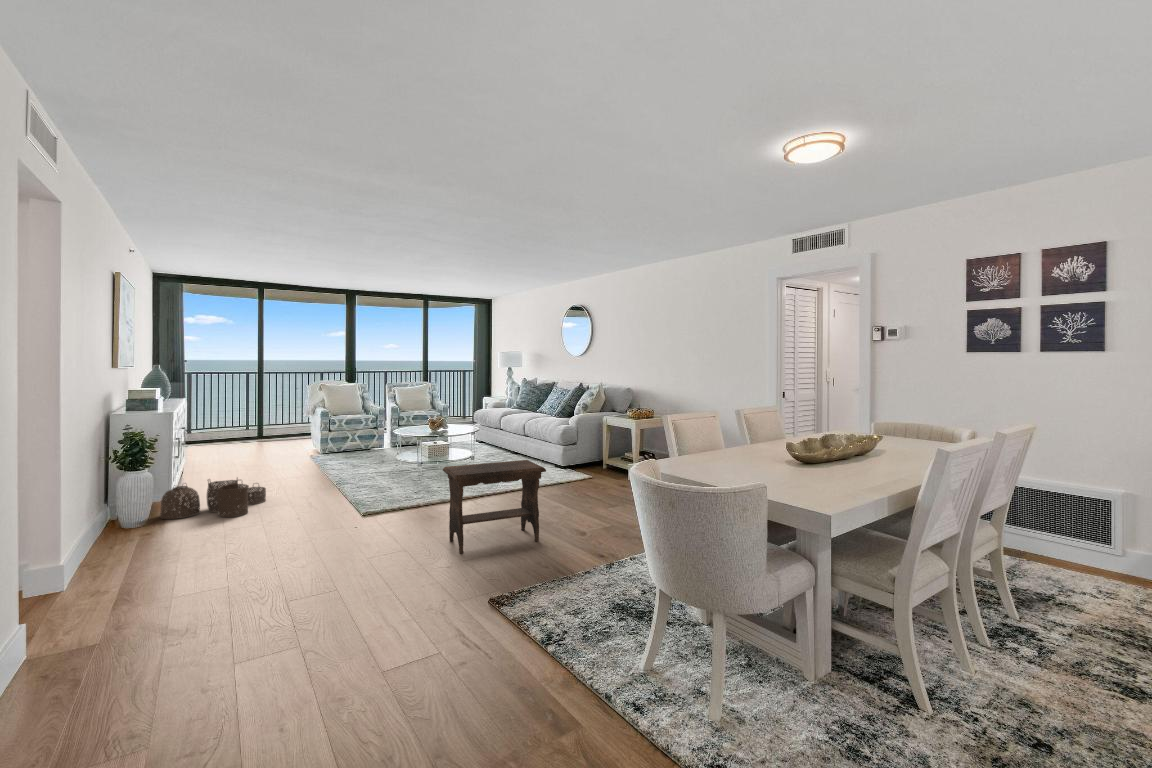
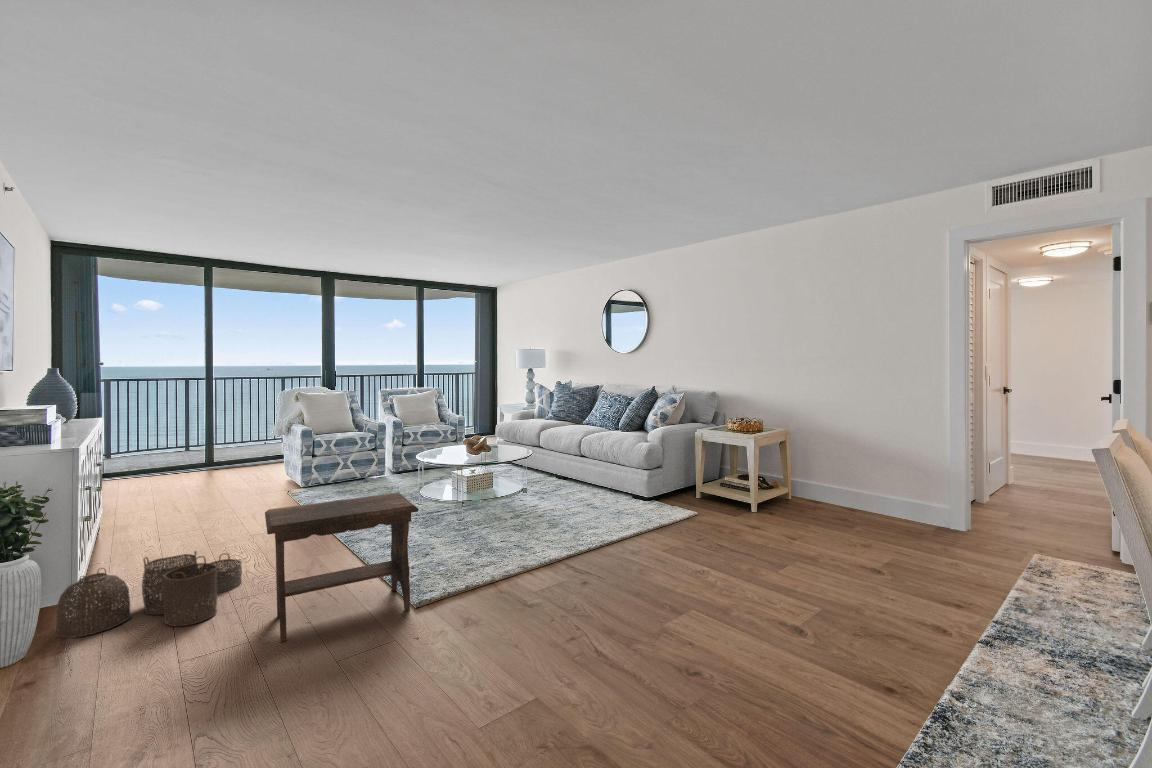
footstool: present [443,460,546,554] -> present [265,493,418,642]

